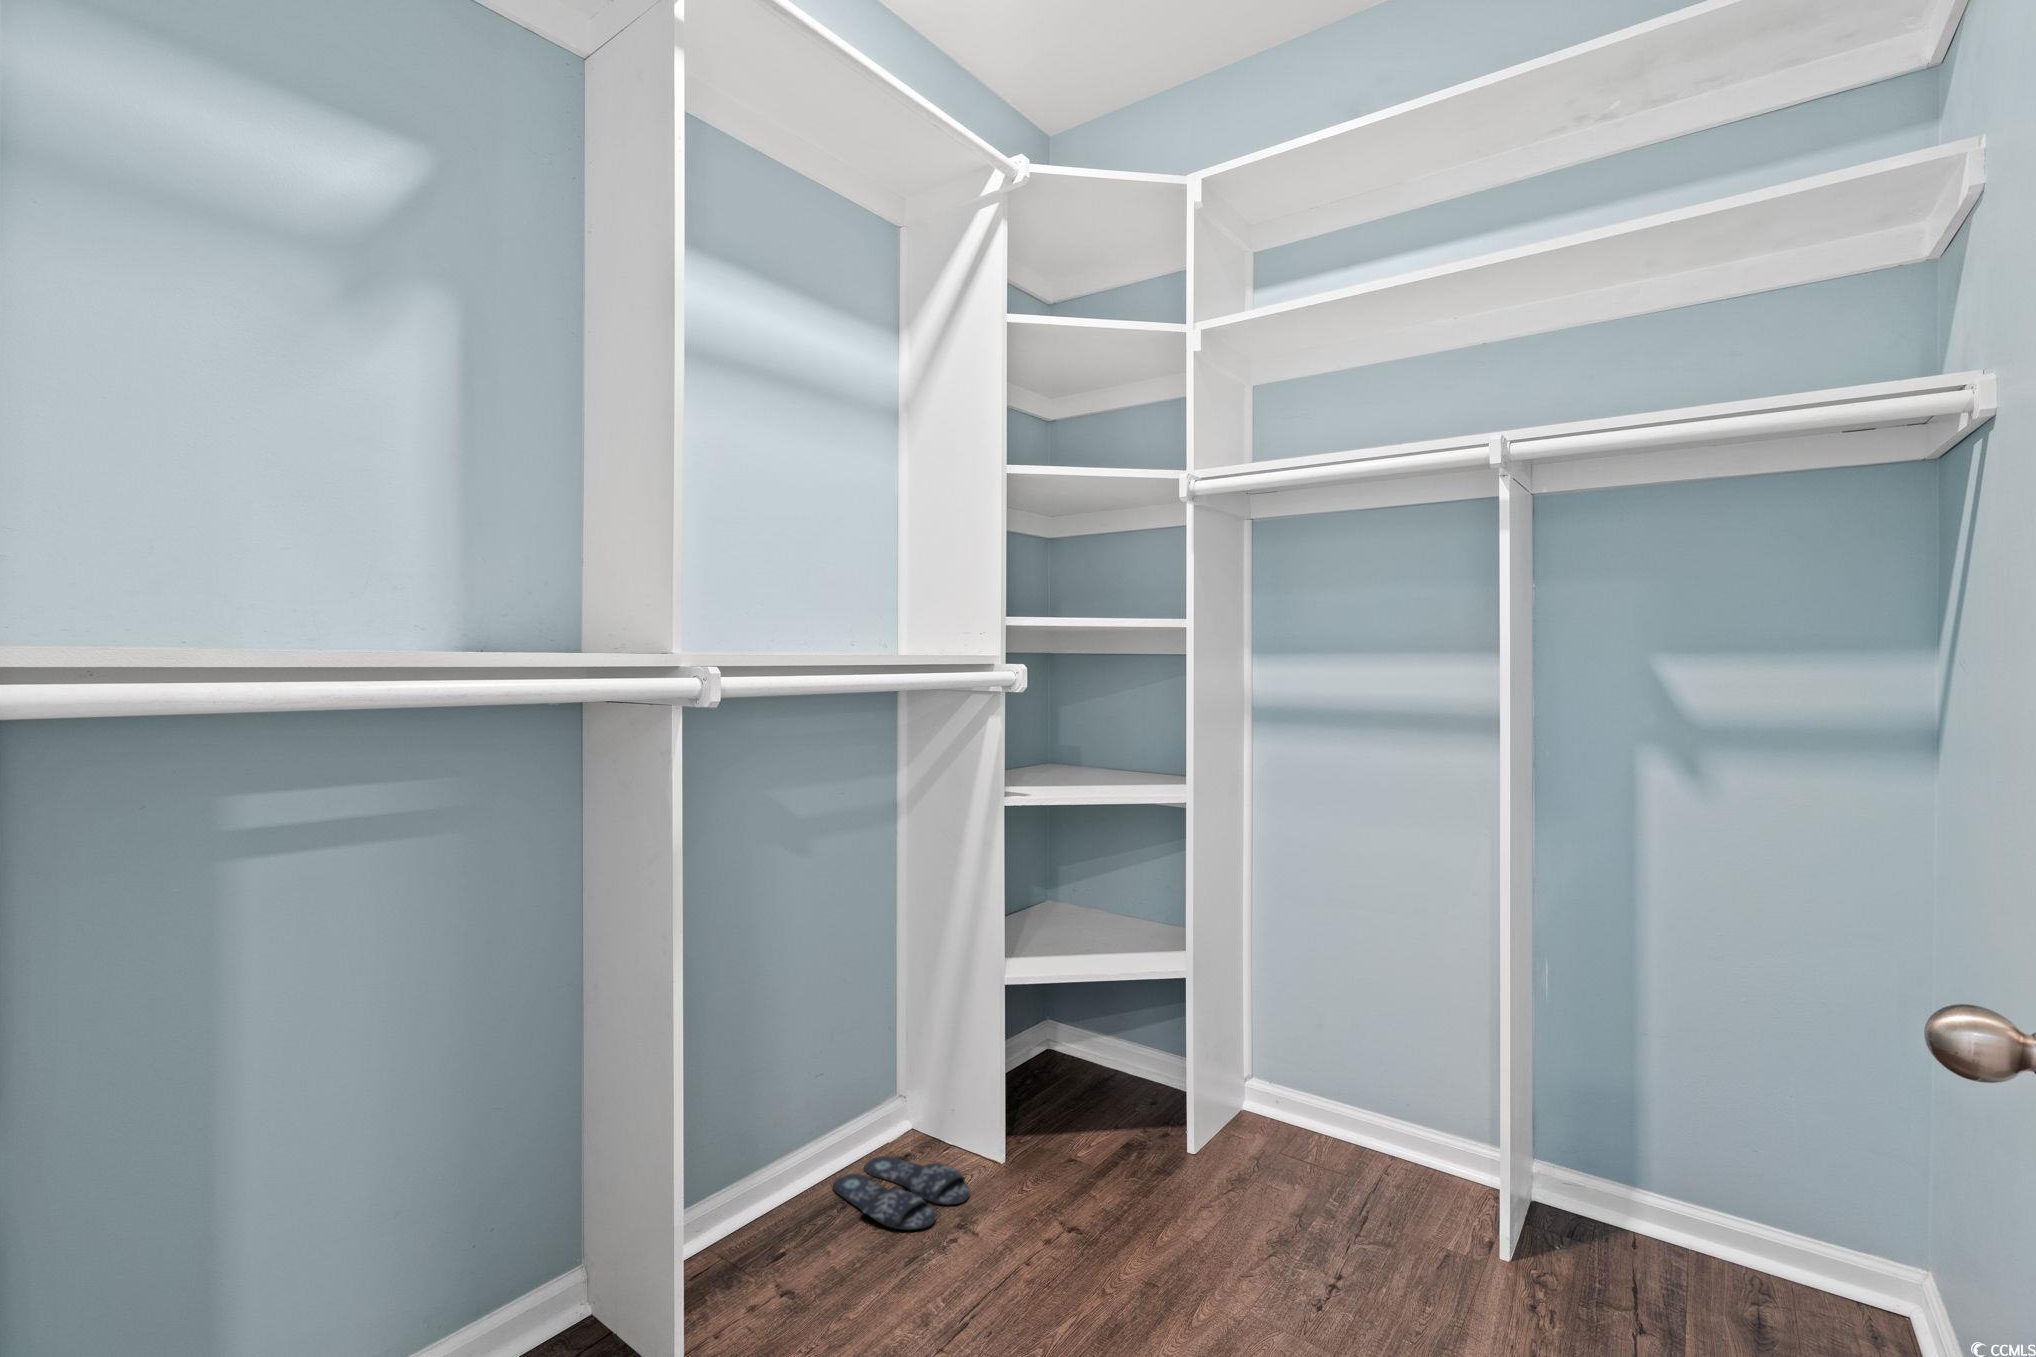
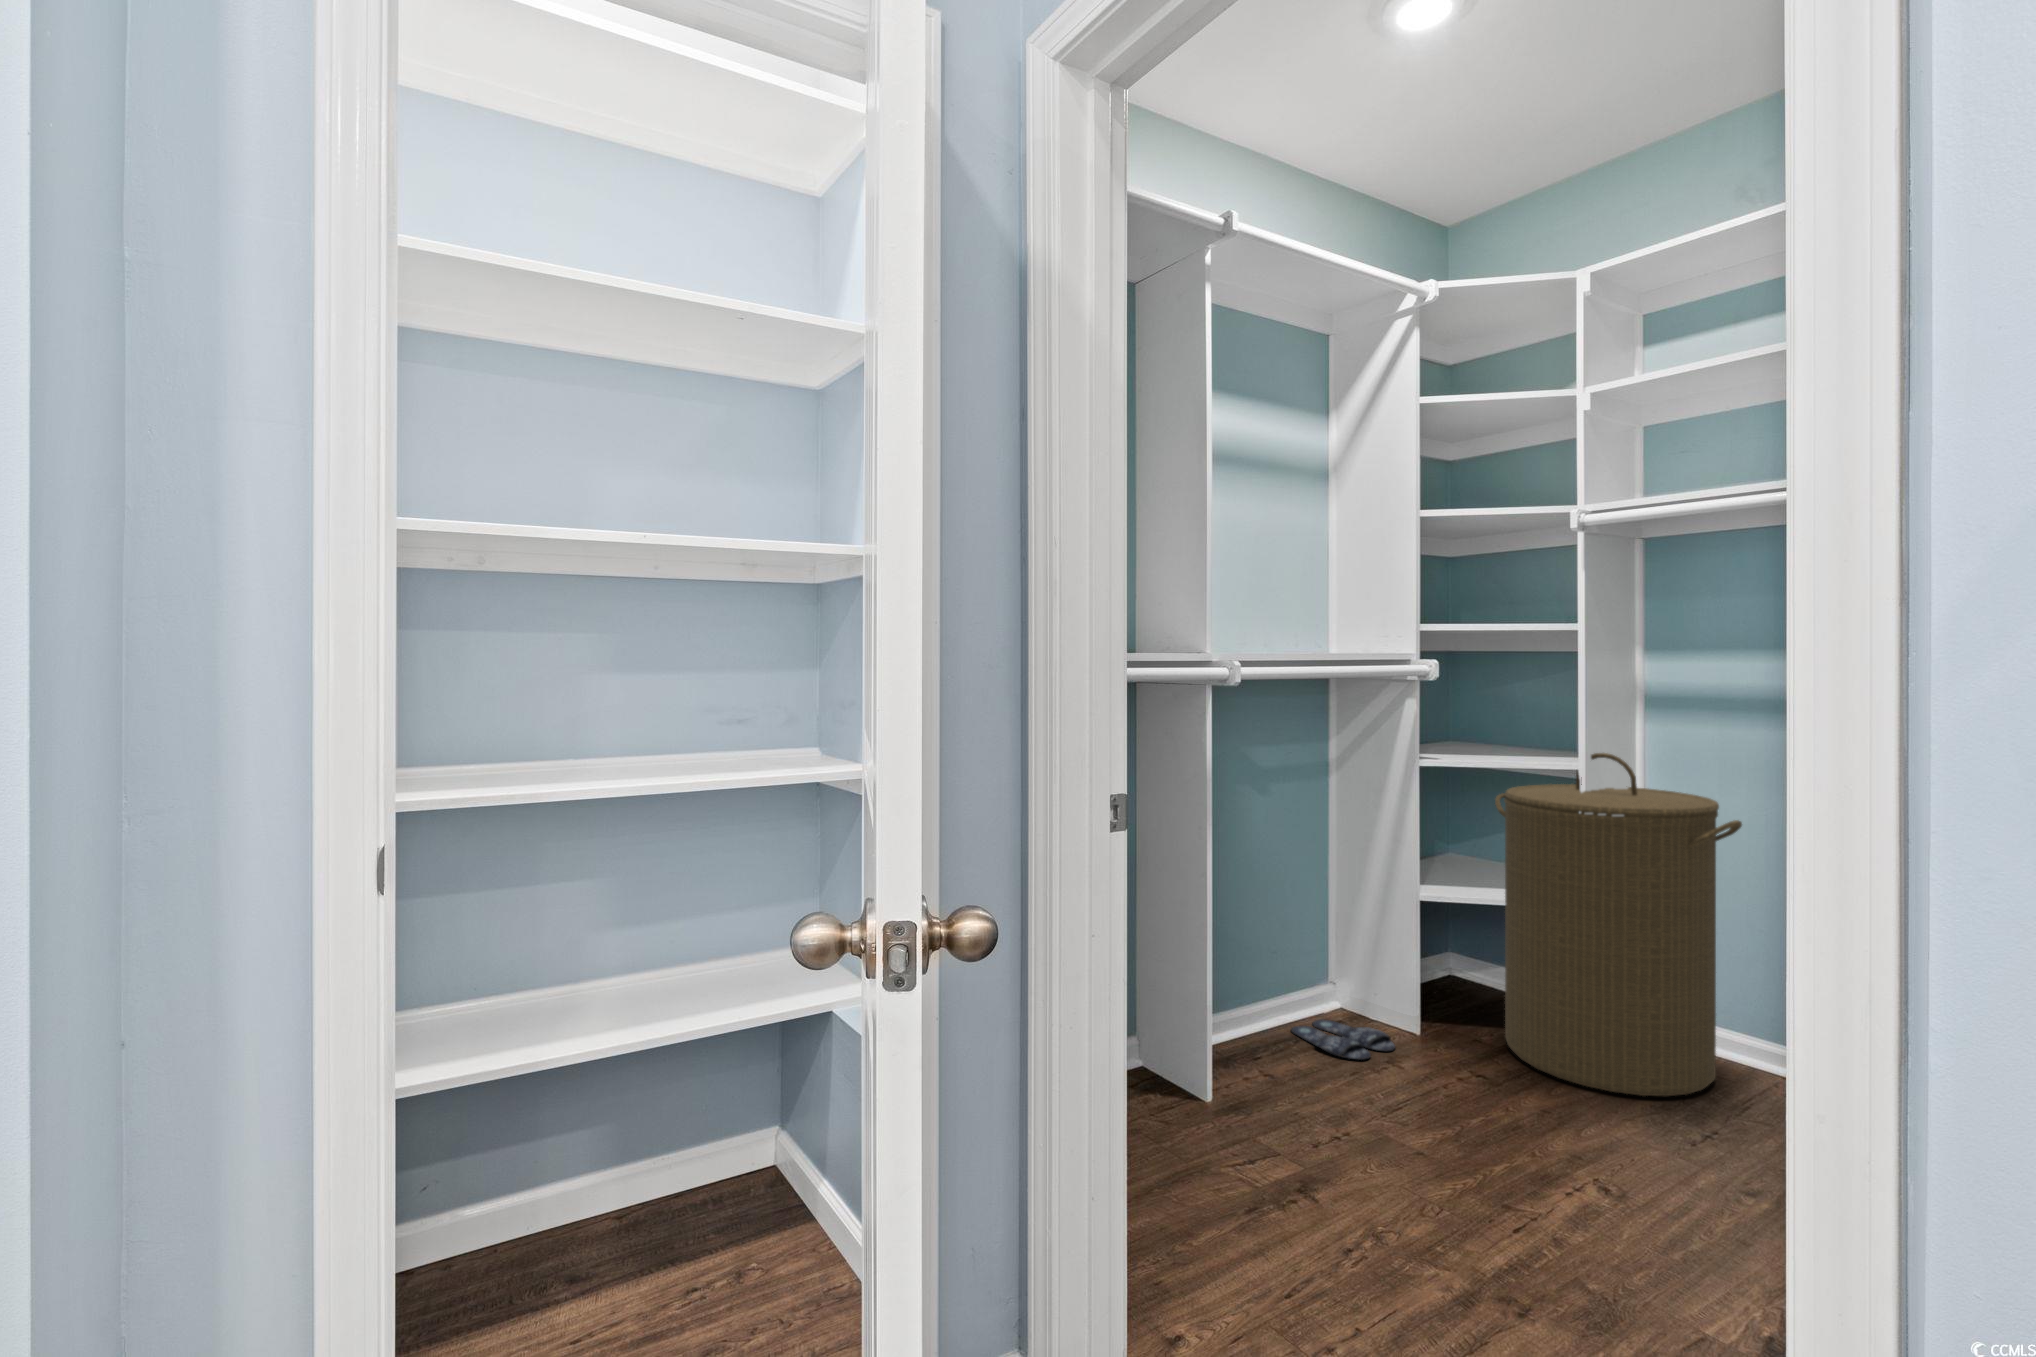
laundry hamper: none [1094,782,1366,1224] -> present [1495,753,1742,1096]

